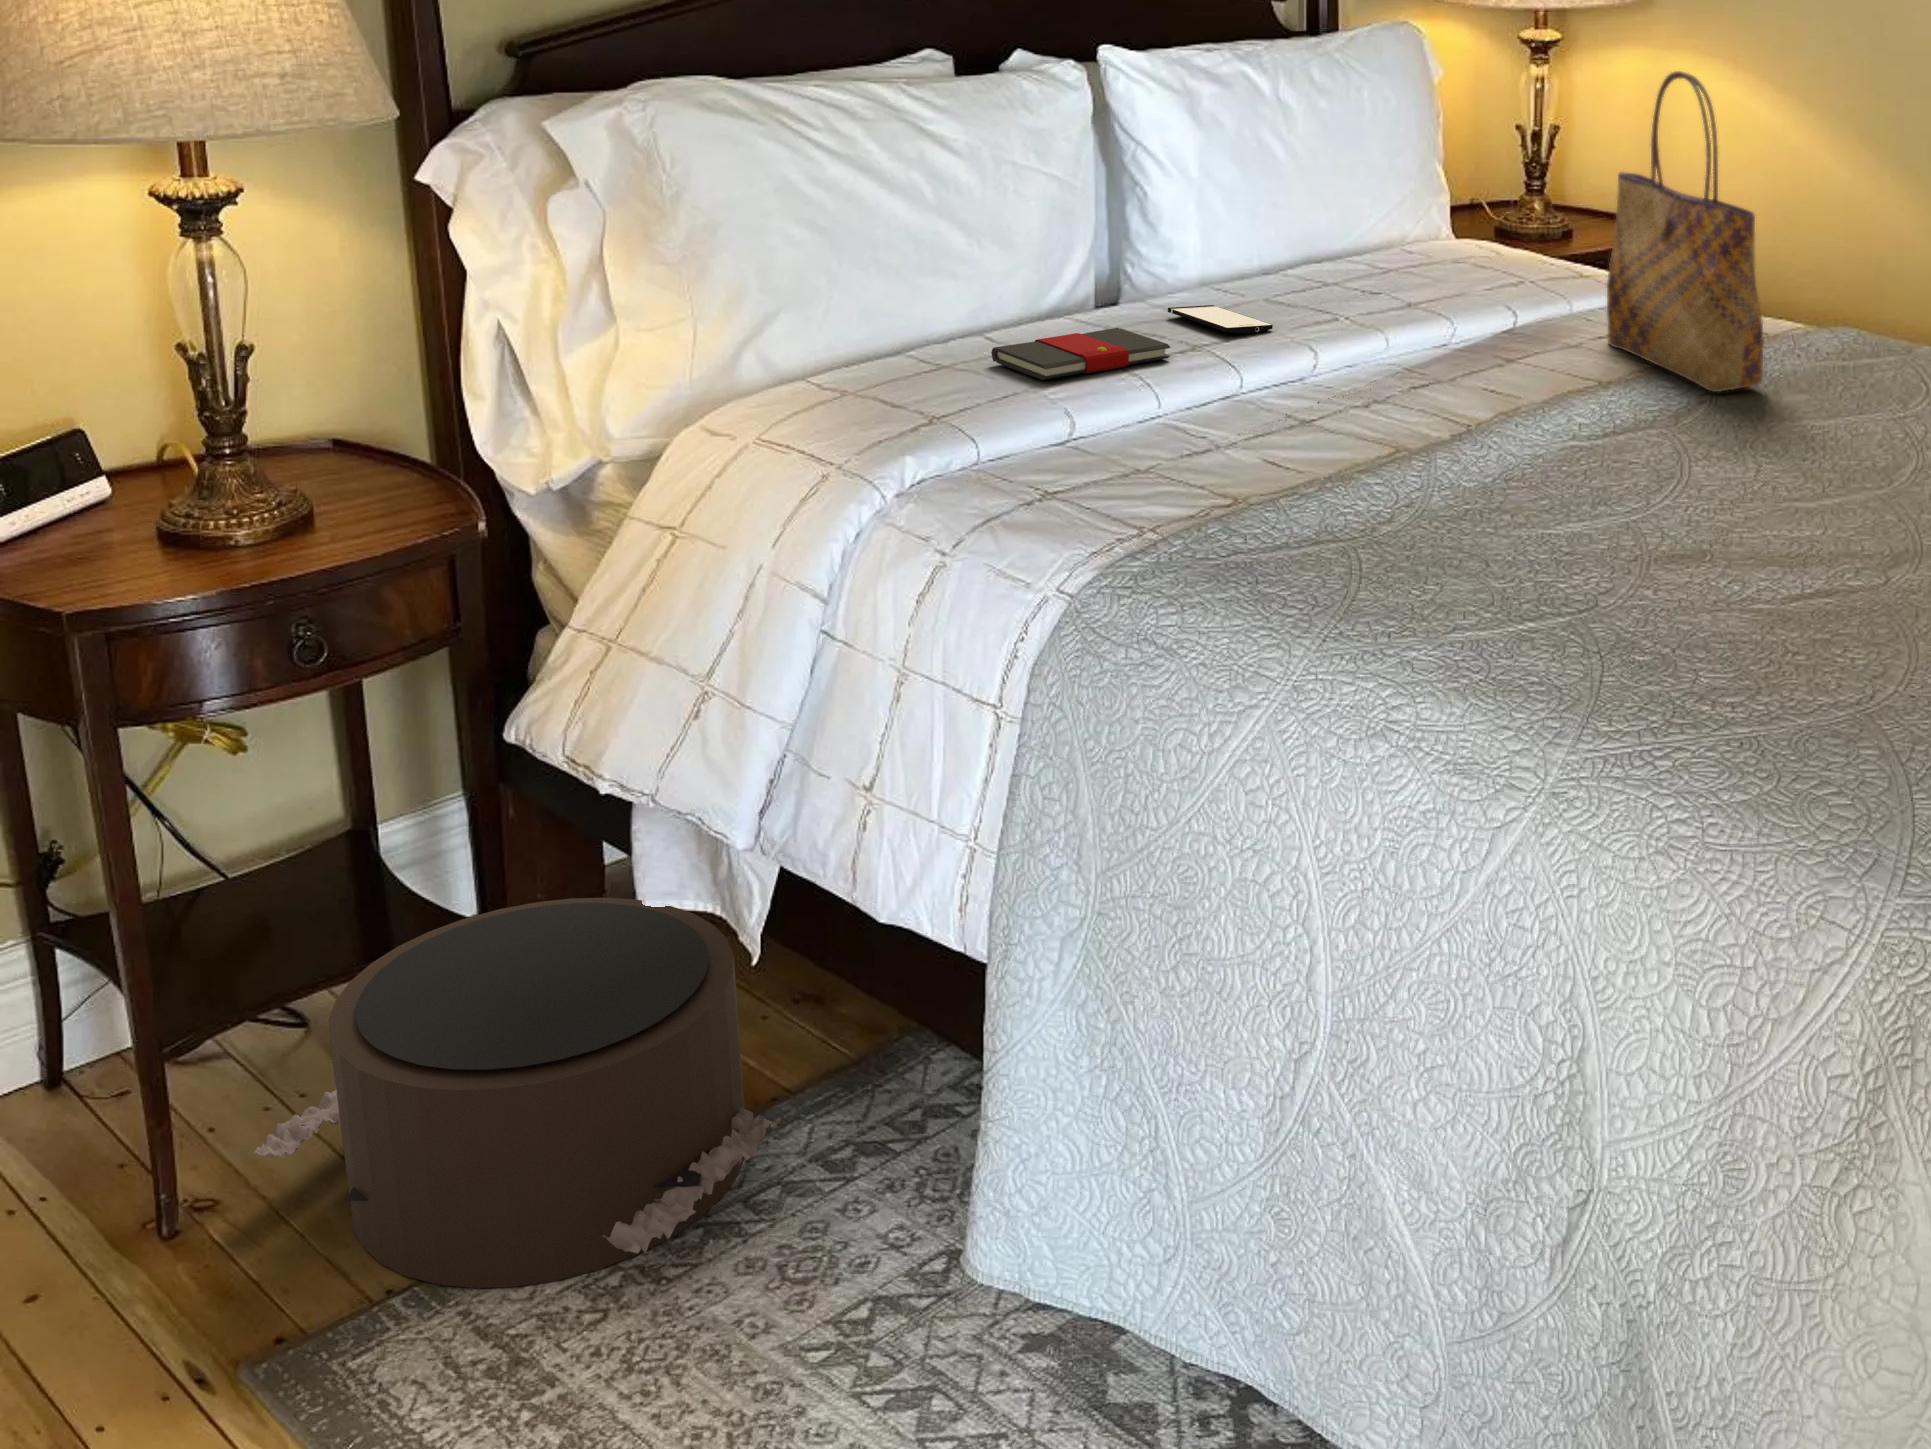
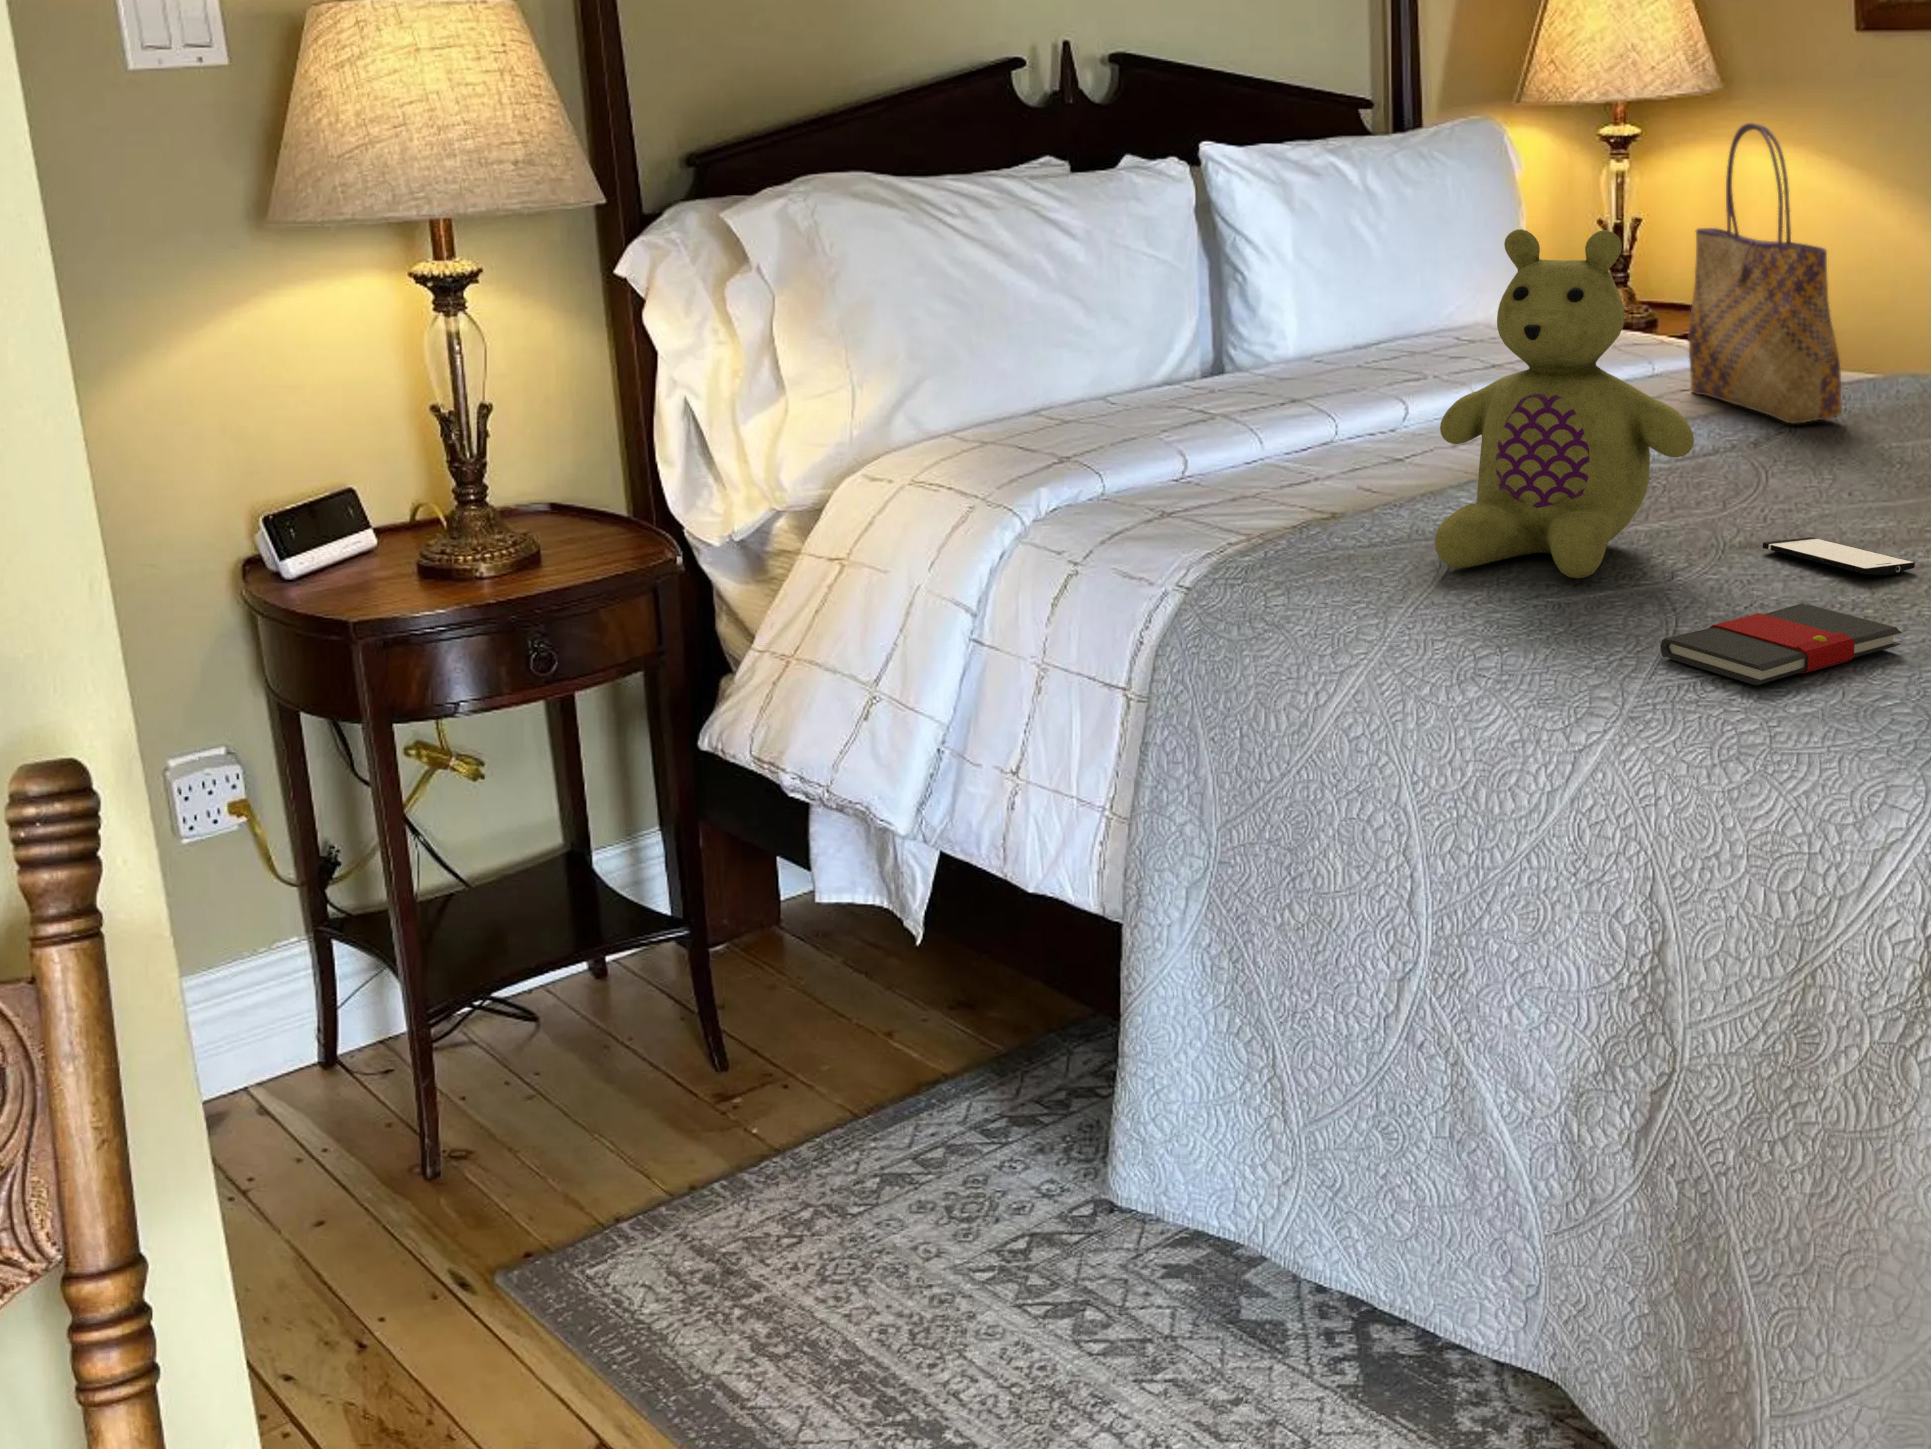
stuffed bear: none [1341,212,1621,603] -> present [1435,229,1694,578]
smartphone: present [1168,305,1273,333] -> present [1763,537,1915,575]
book: present [991,328,1170,380] -> present [1660,603,1902,685]
pouf: present [255,898,781,1288] -> none [499,896,944,1217]

